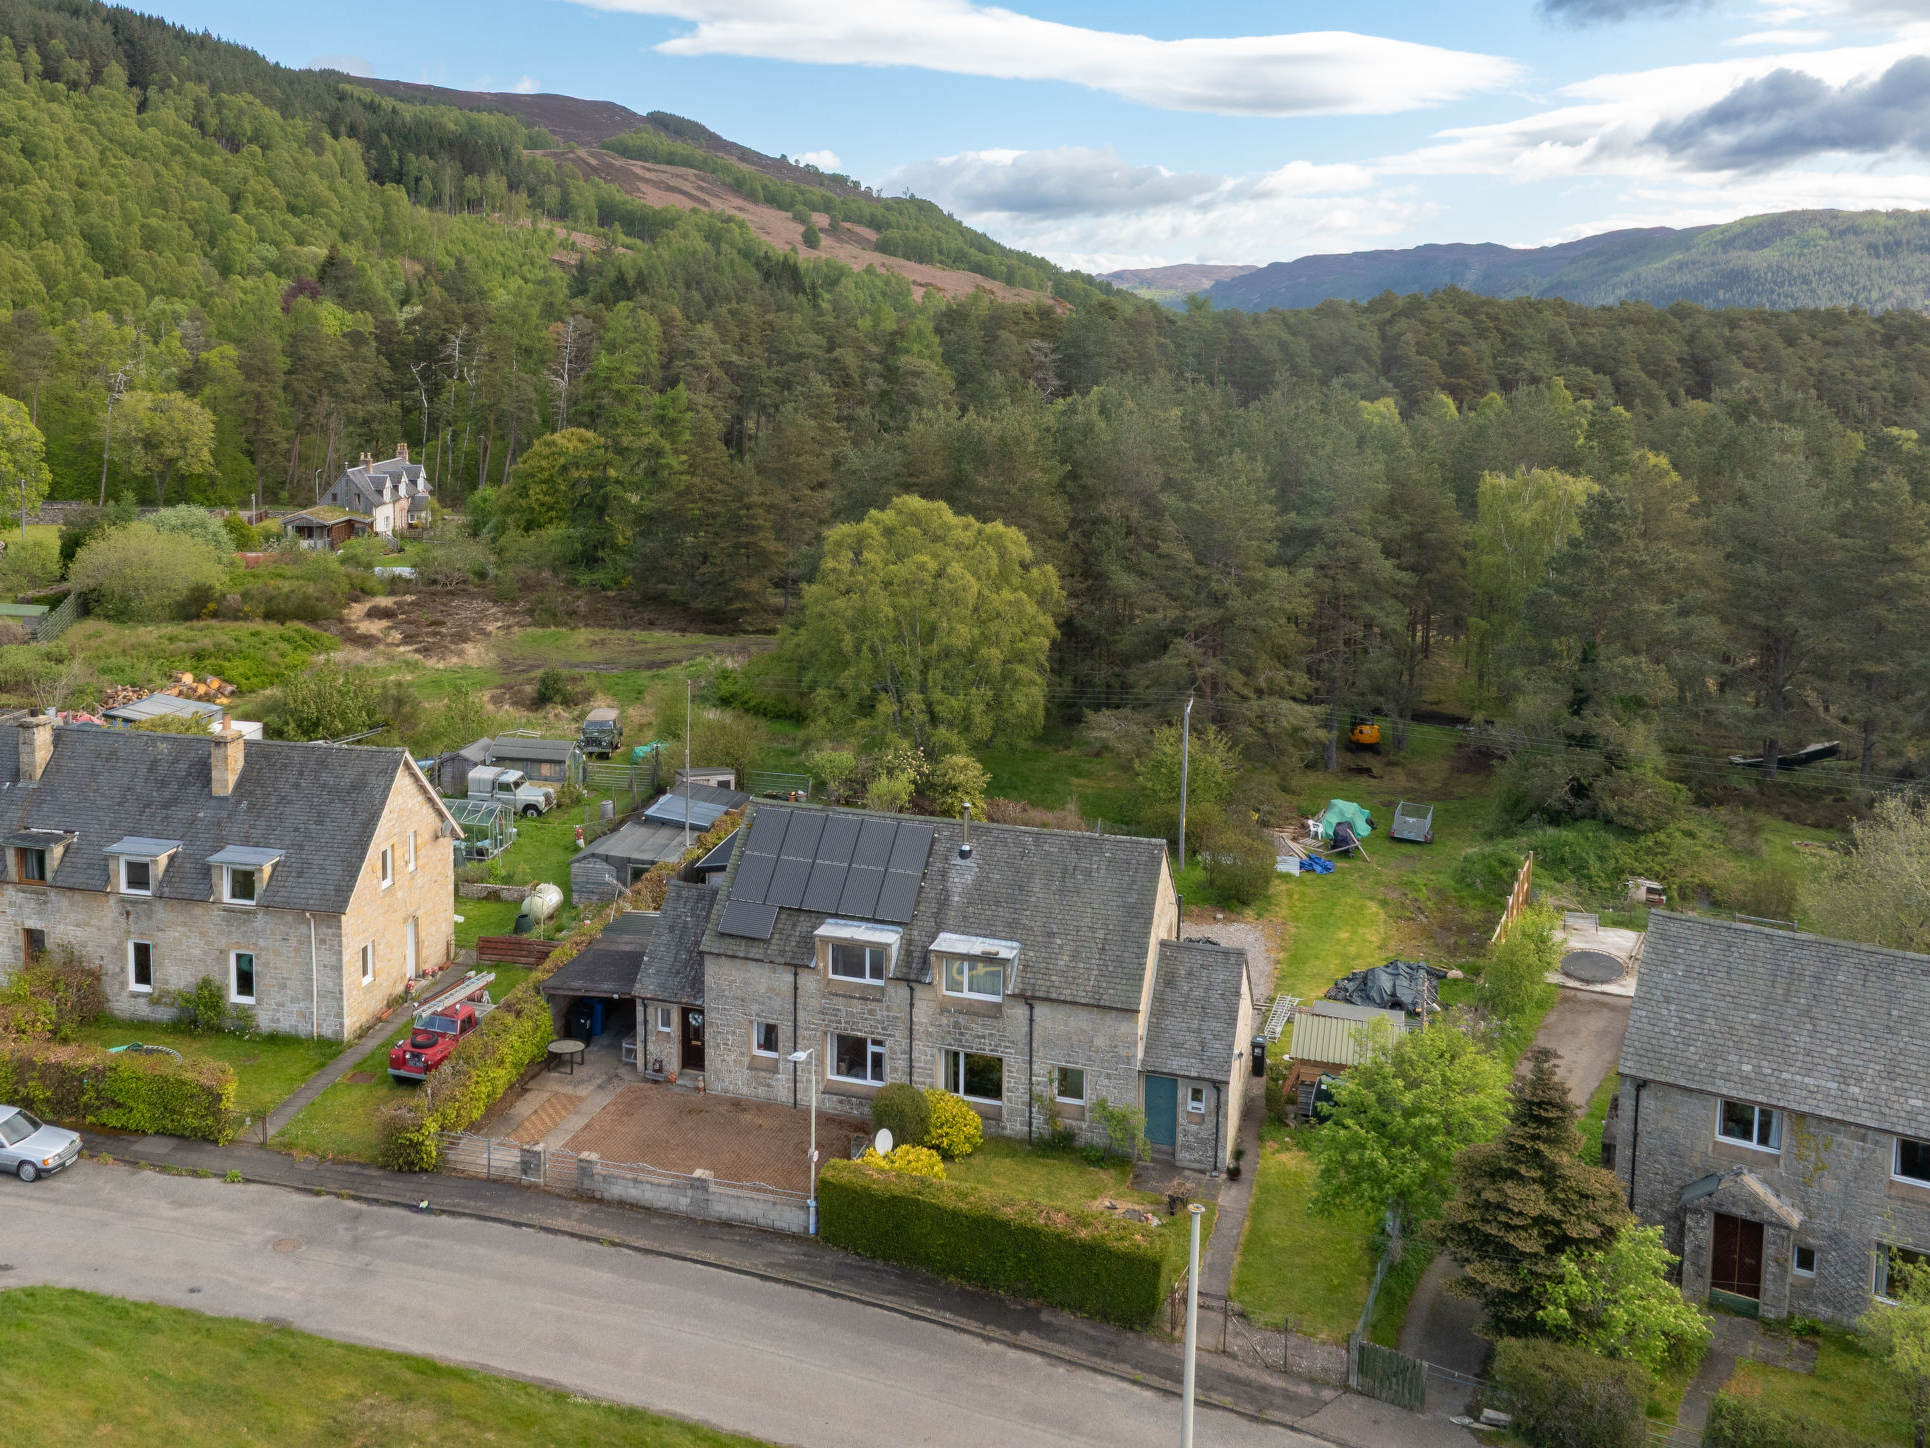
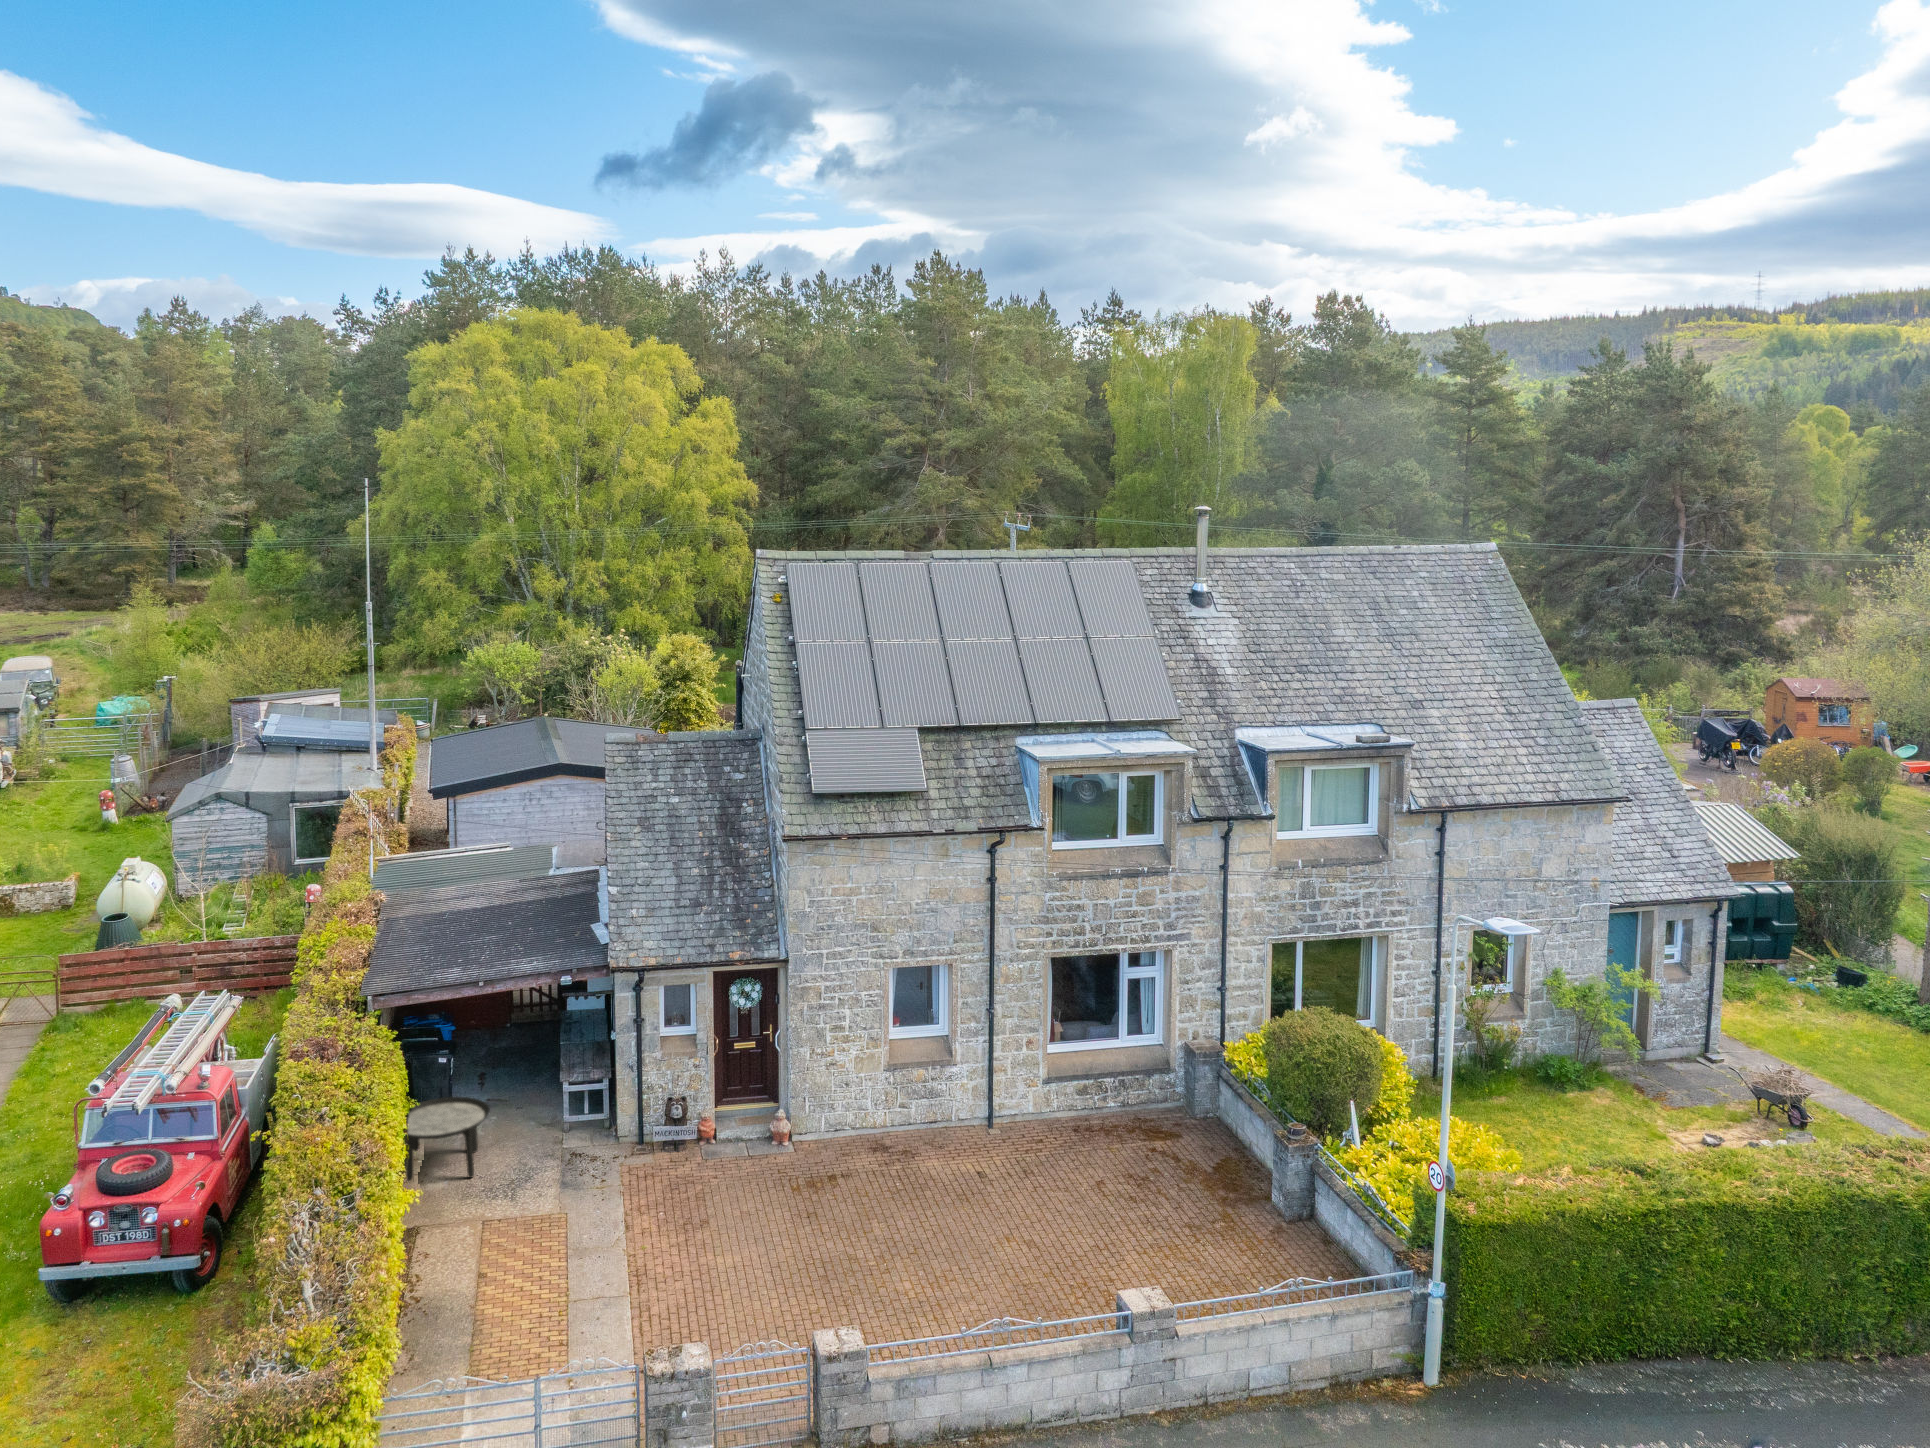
potted tree: present [1225,1149,1246,1180] -> none [1733,1001,1780,1060]

